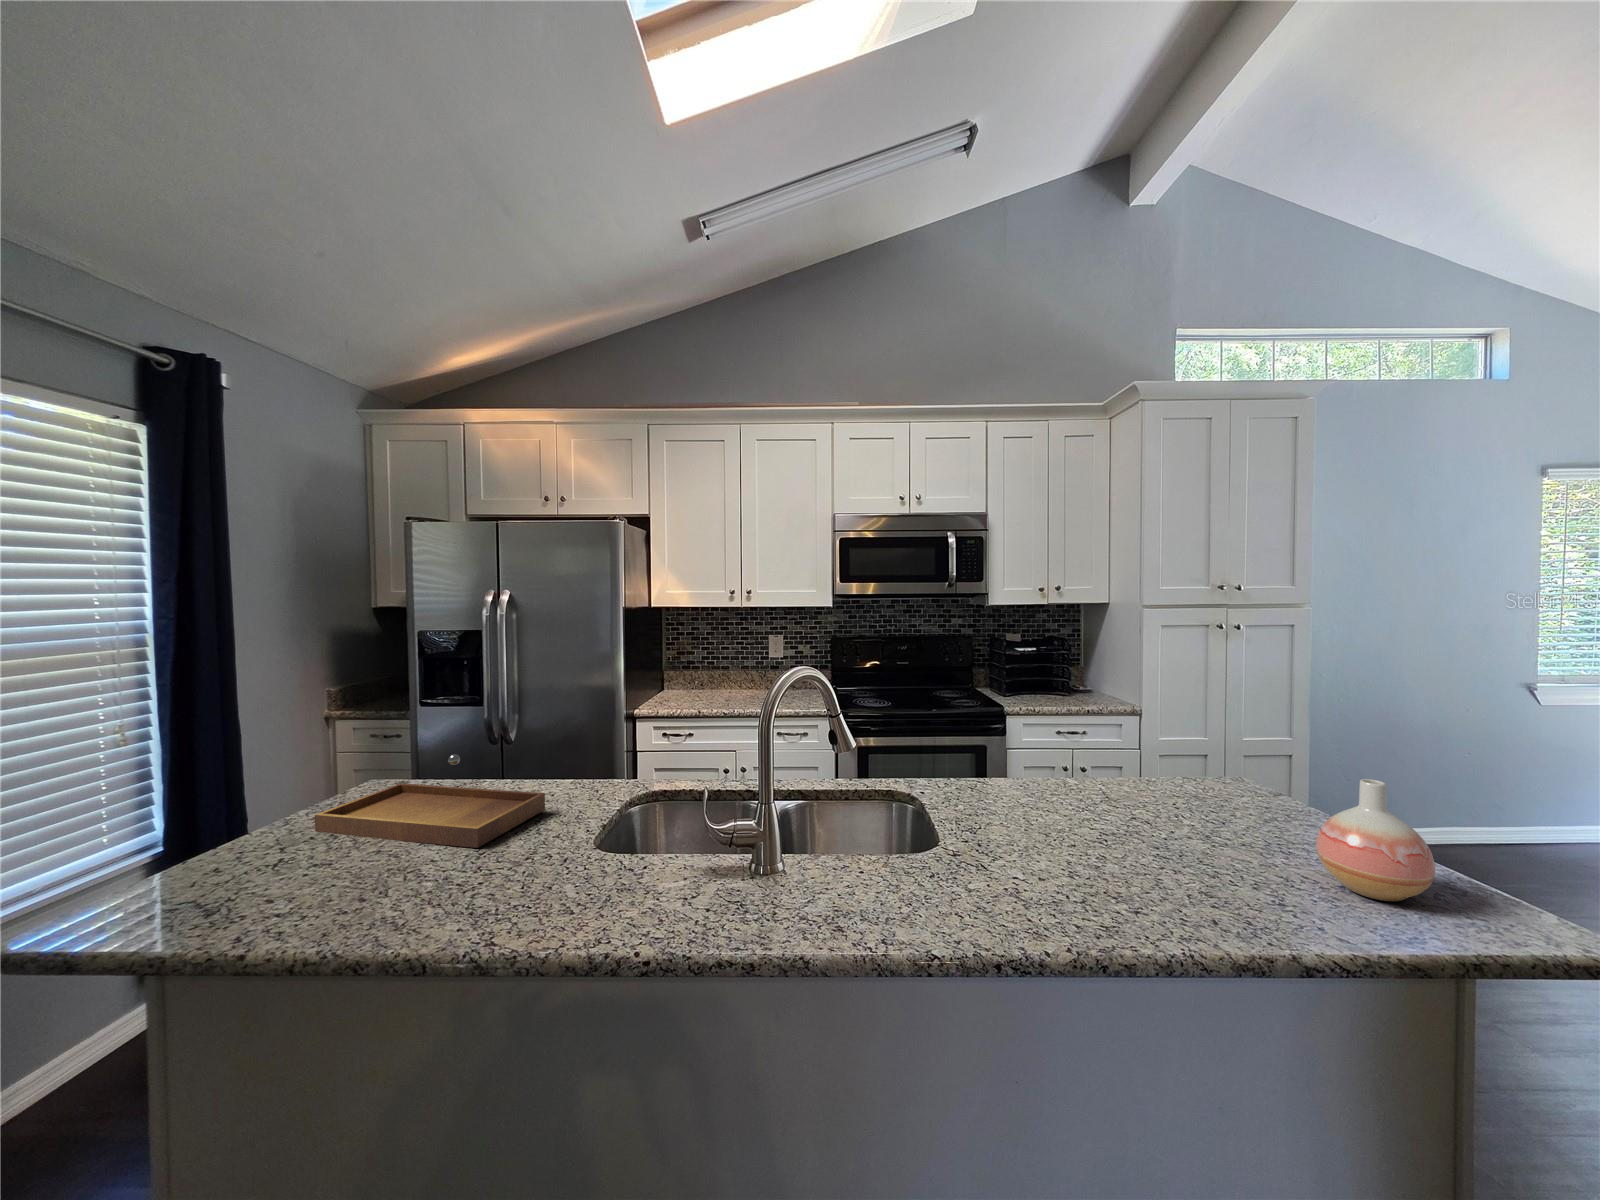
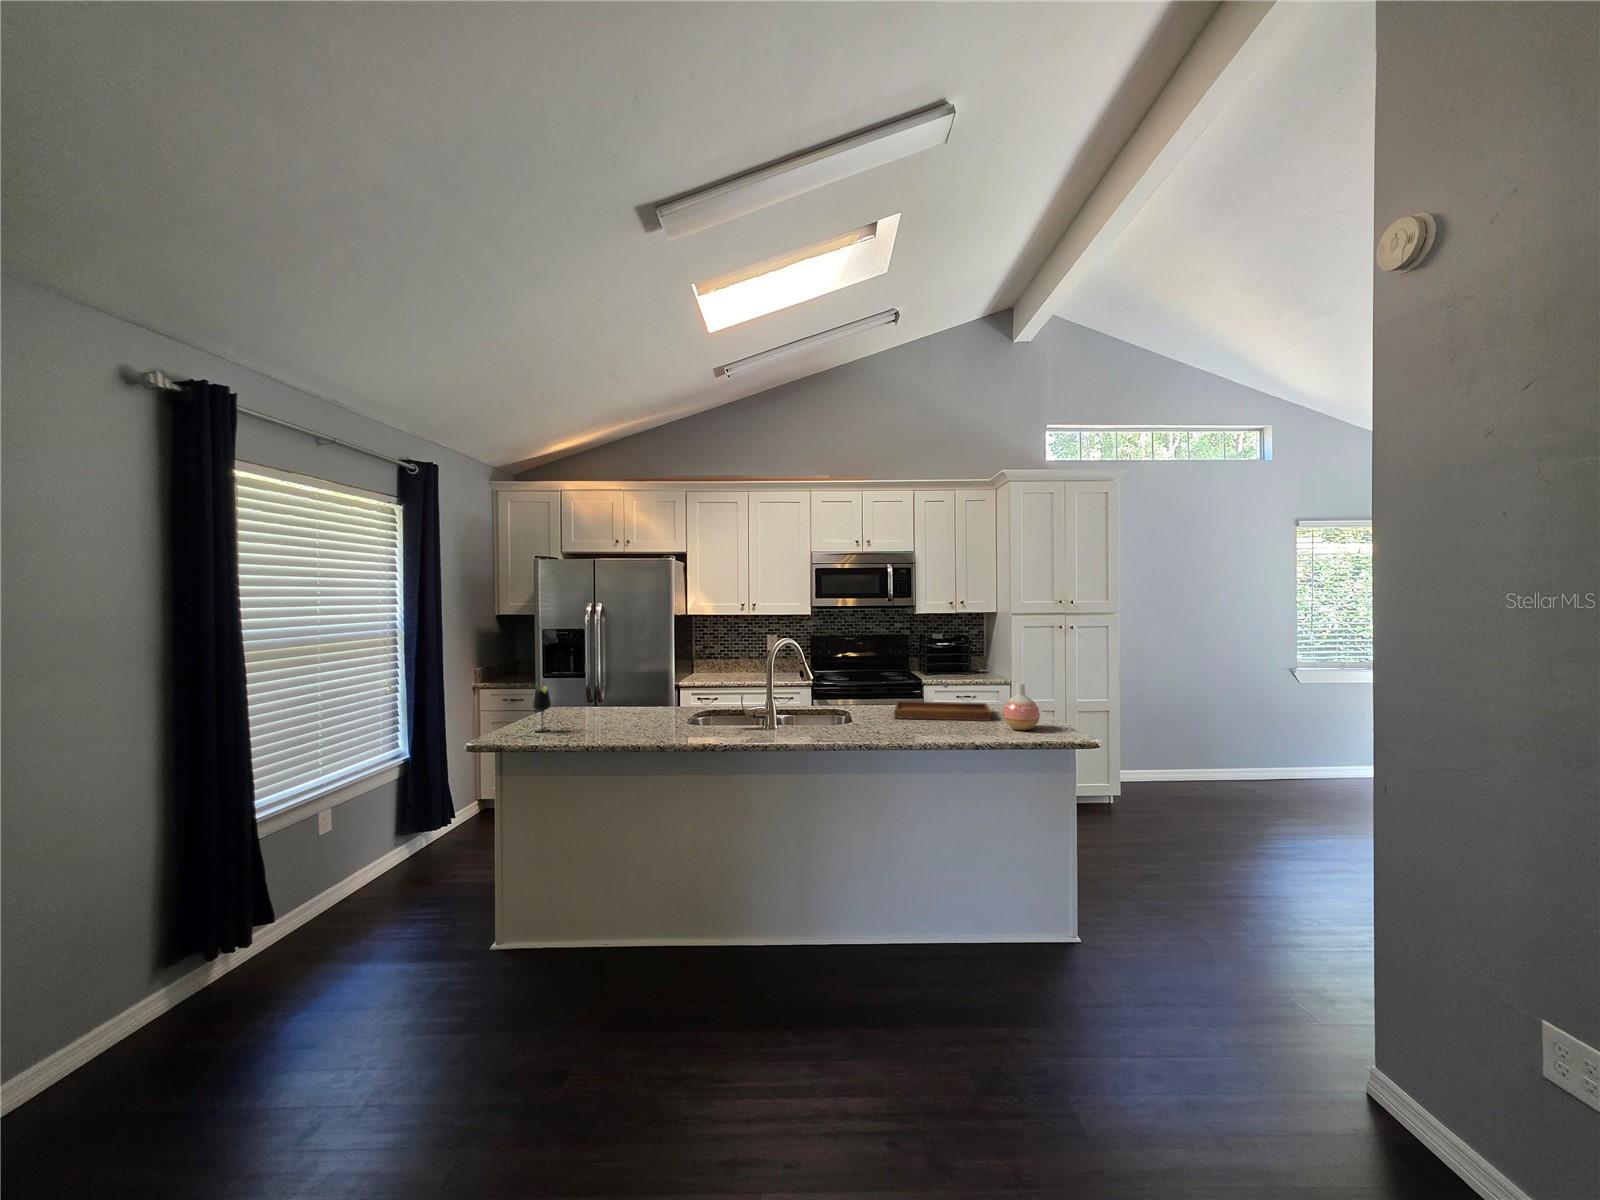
tray: present [315,754,545,848] -> present [894,683,991,721]
wine glass: none [207,771,260,889] -> present [533,686,551,732]

